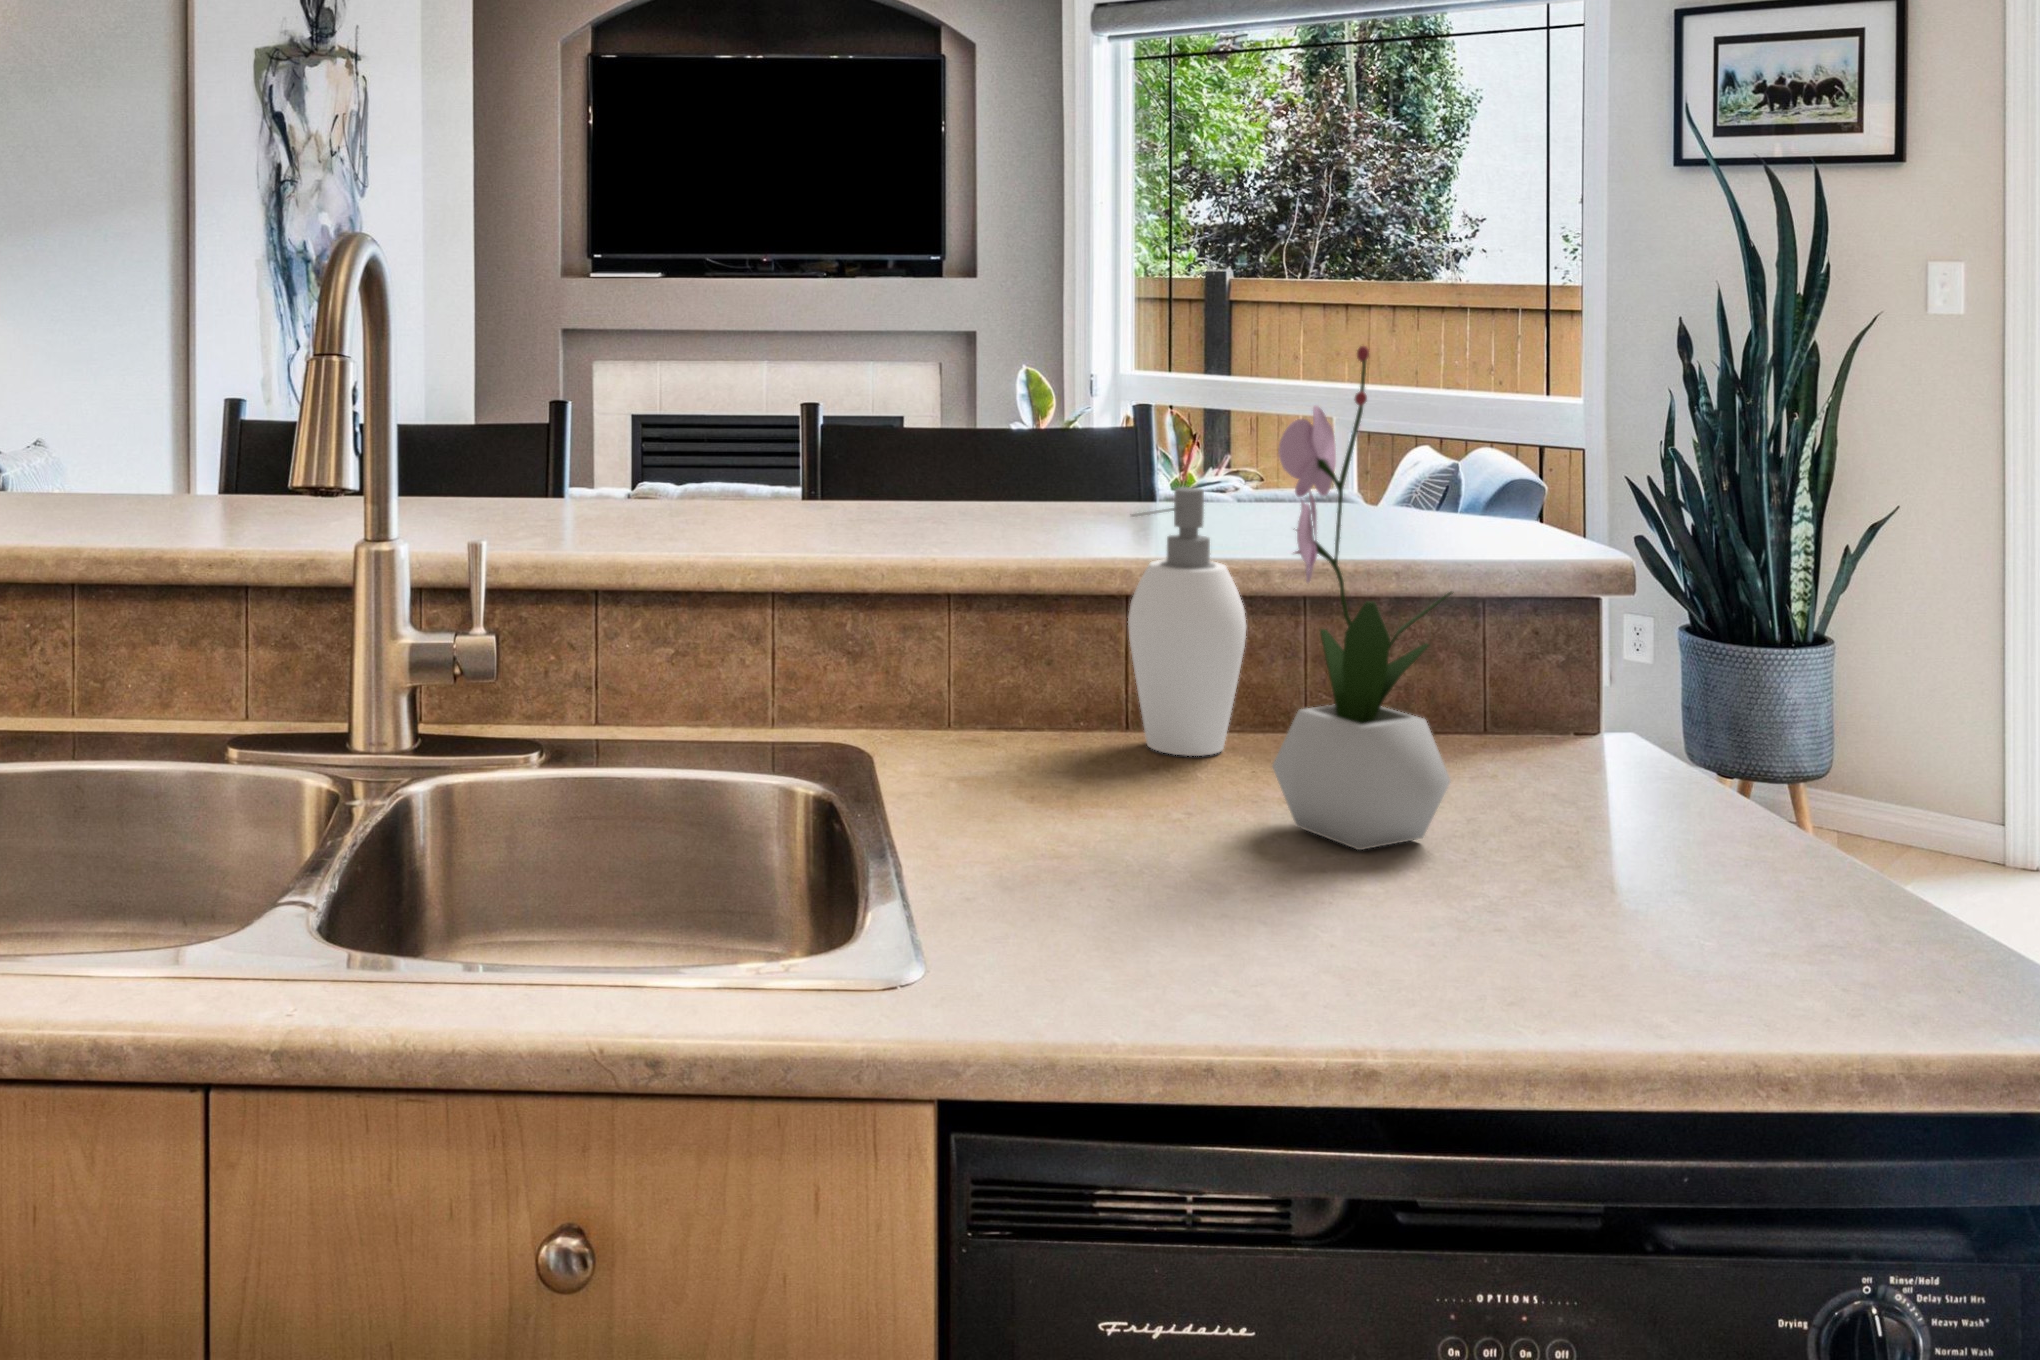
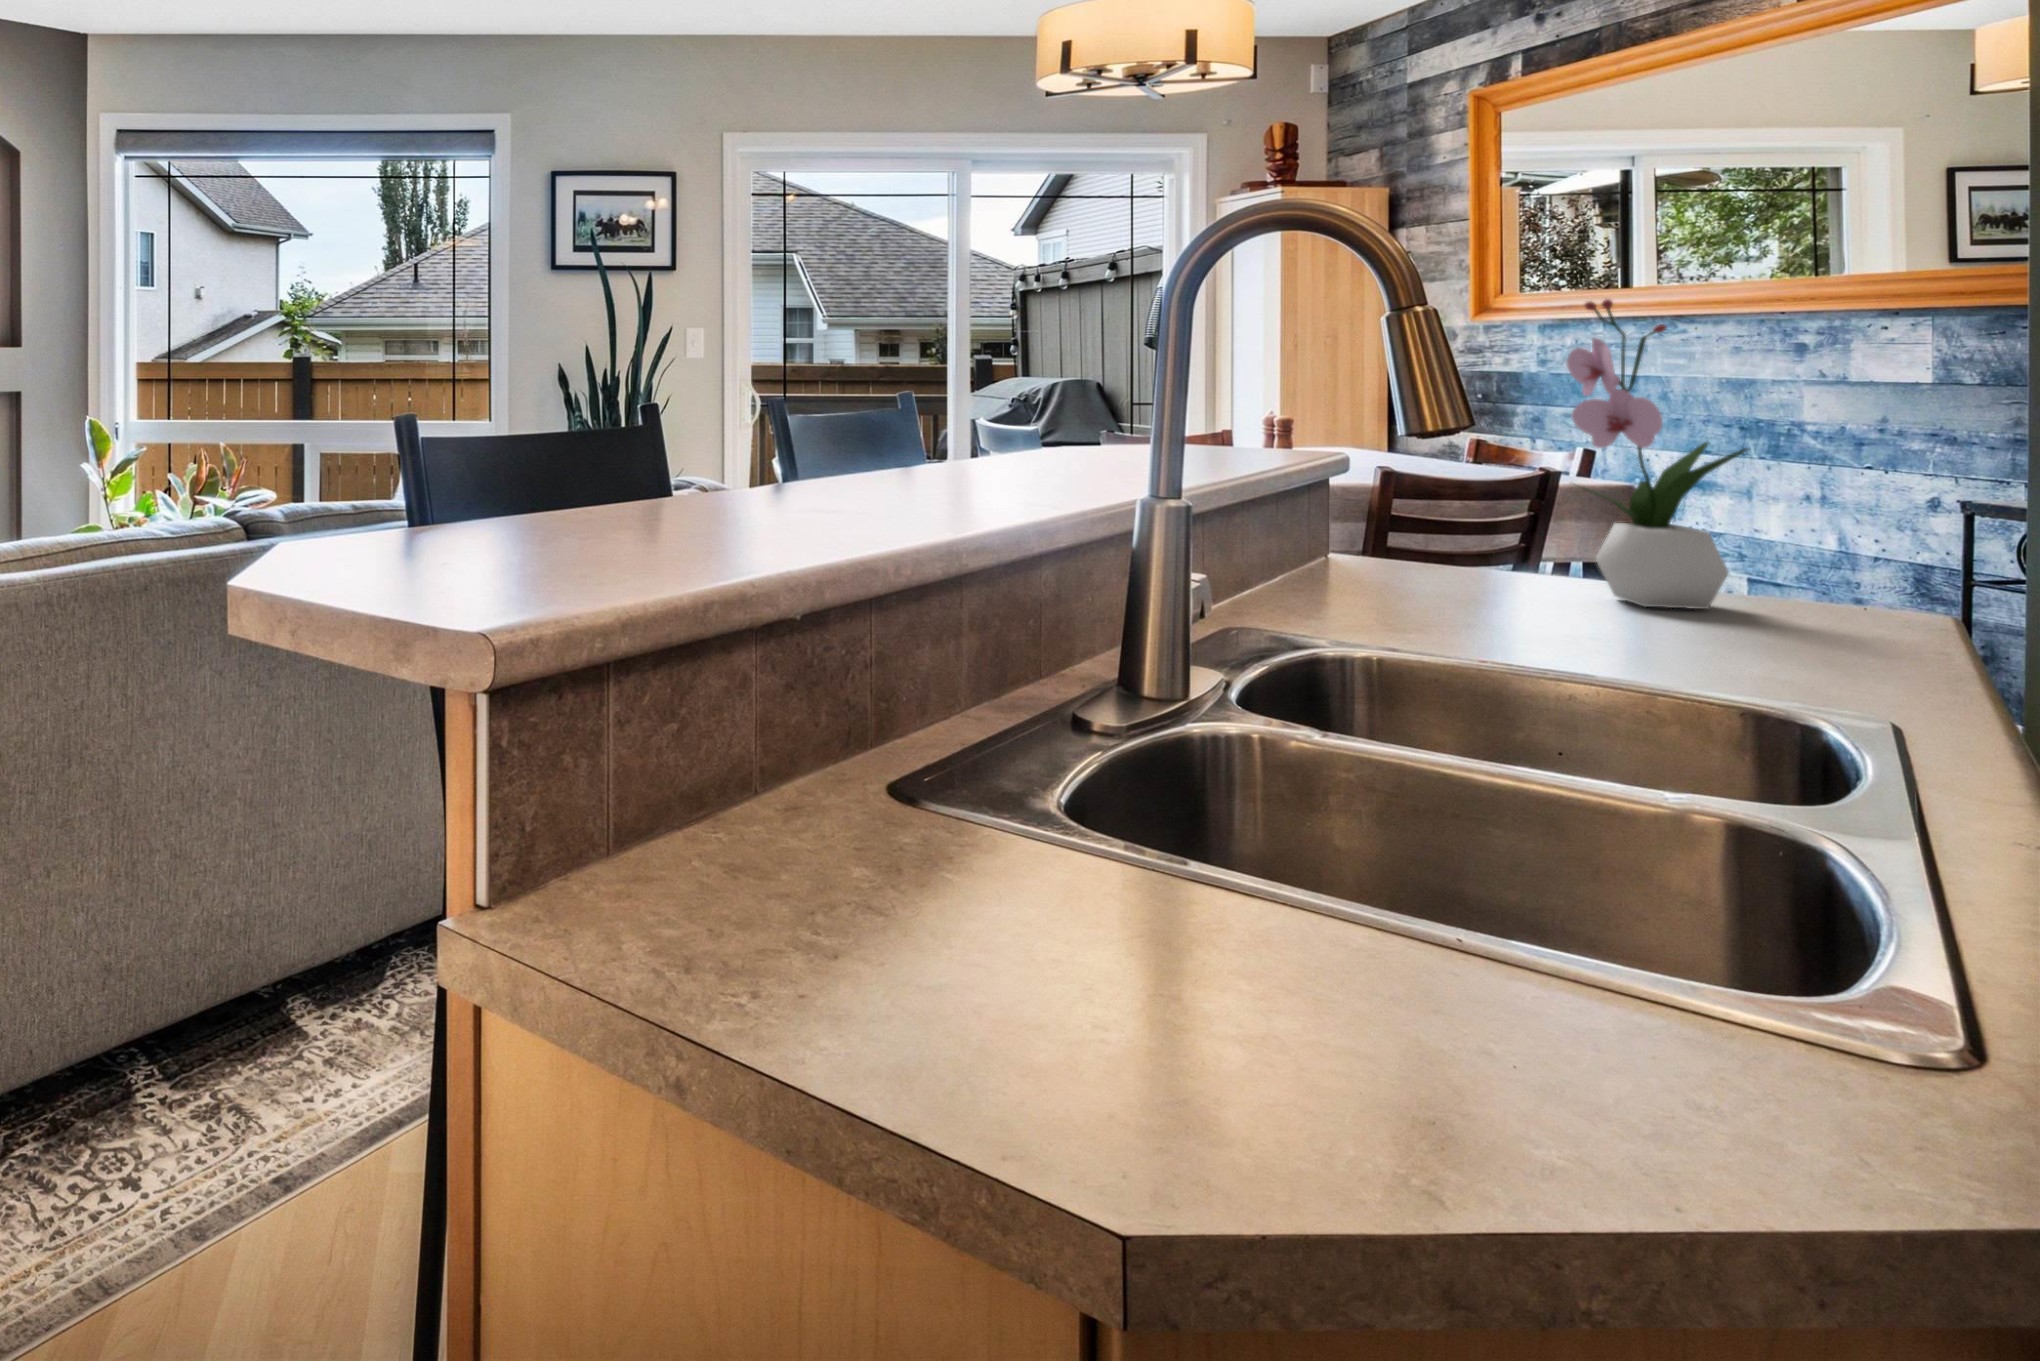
soap dispenser: present [1128,487,1246,756] -> none [1343,409,1437,592]

